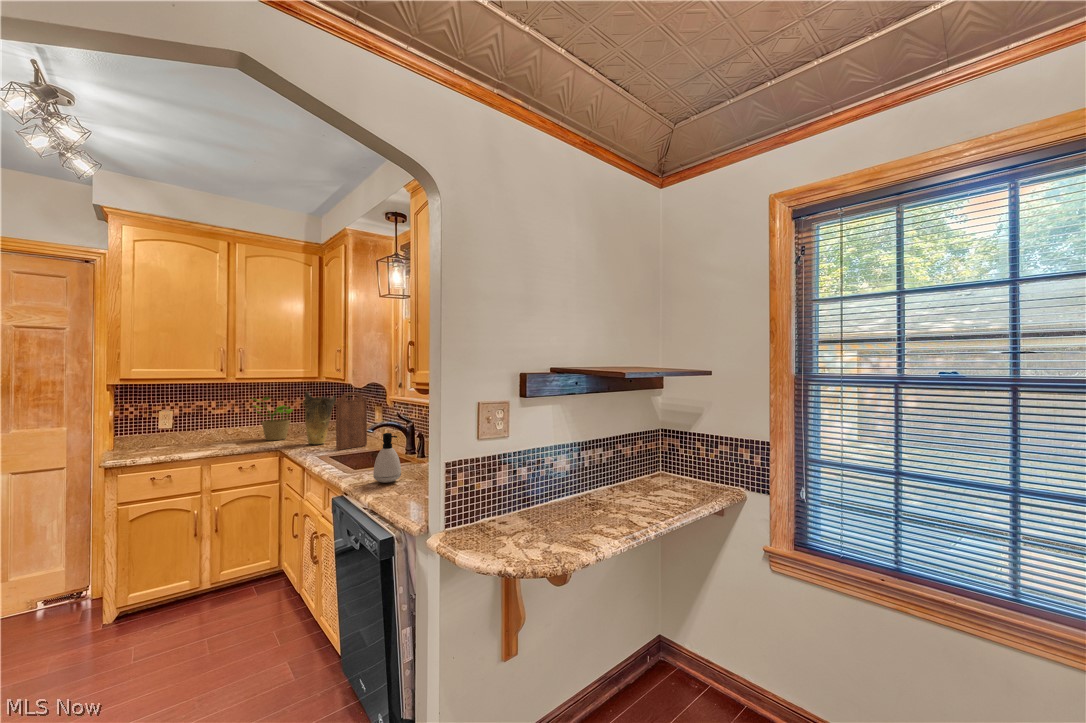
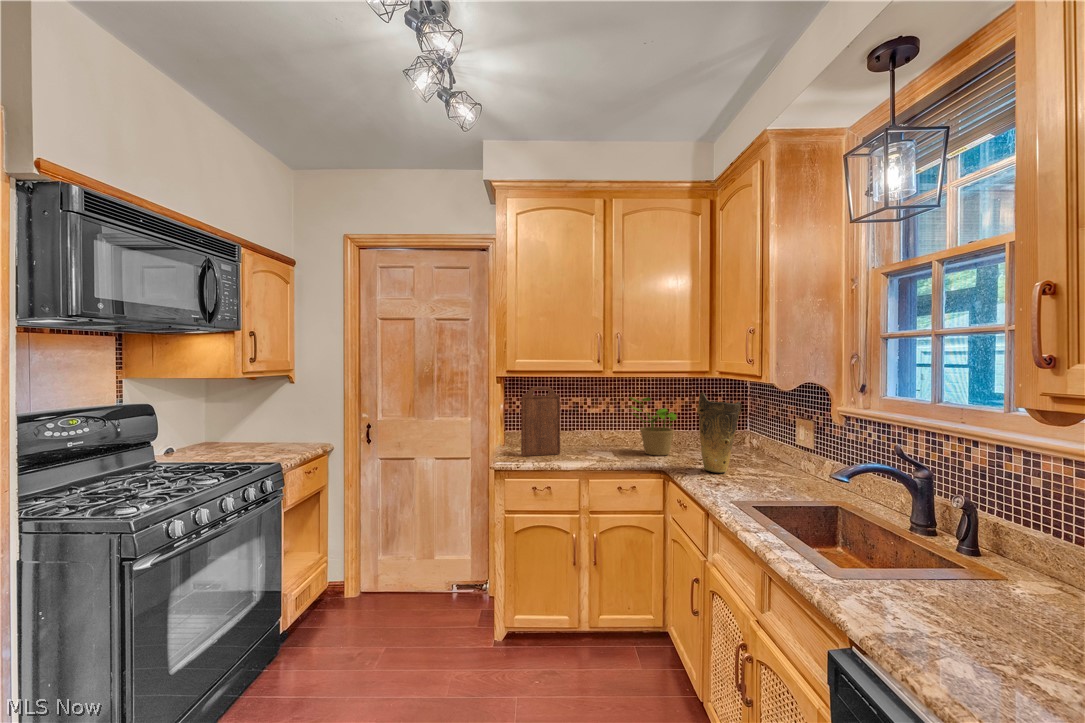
cutting board: present [336,392,367,450] -> present [521,387,560,456]
soap dispenser: present [373,433,401,483] -> none [906,510,986,633]

